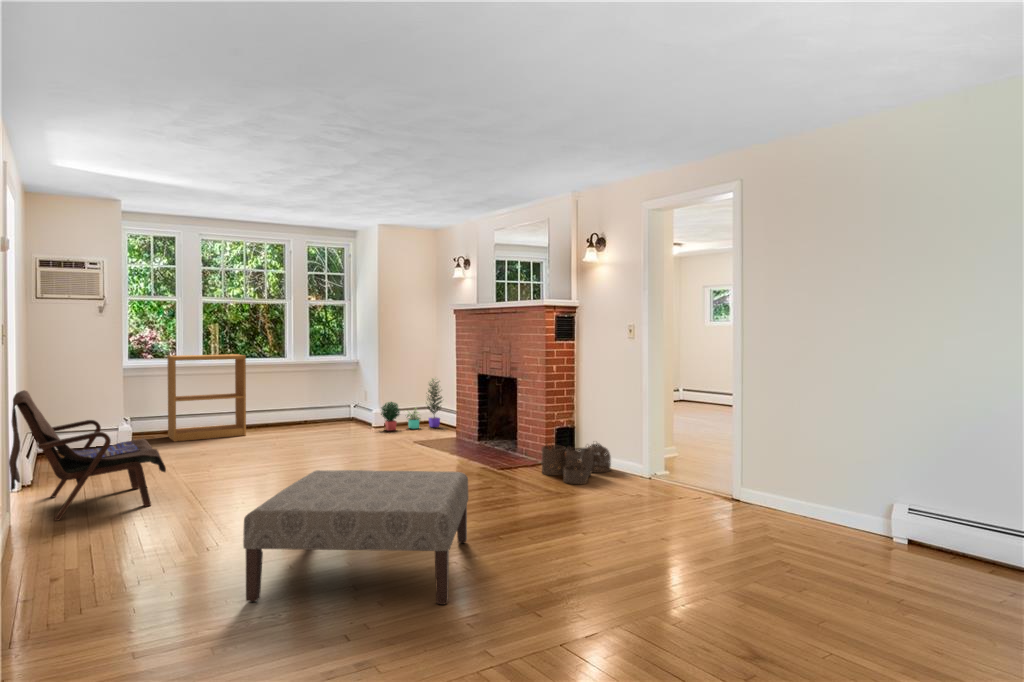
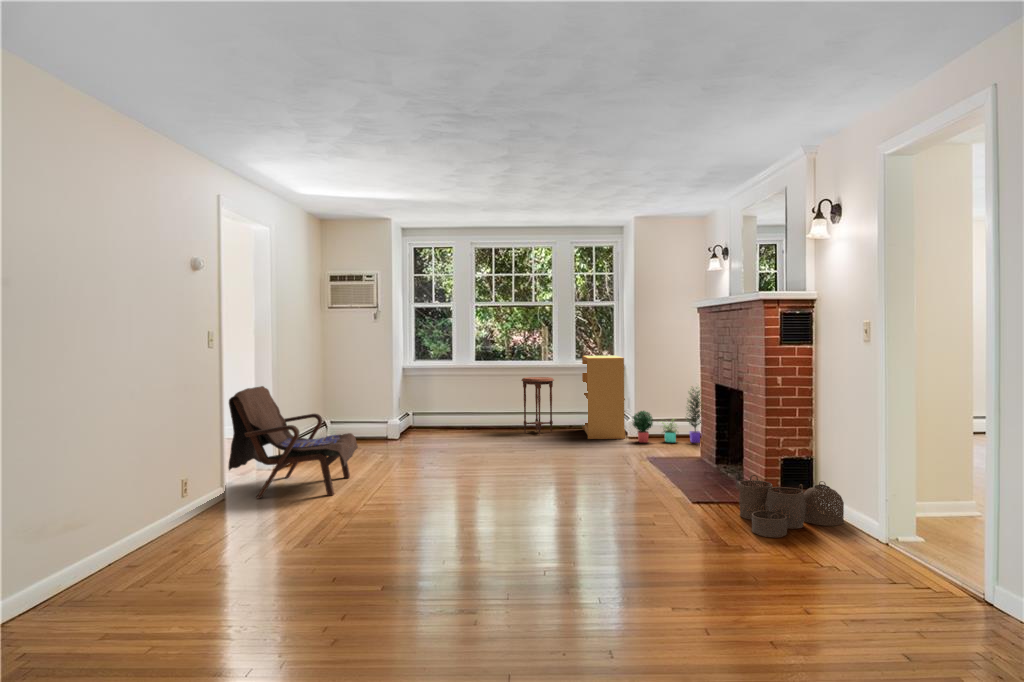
bookshelf: present [167,354,246,442] -> present [582,355,625,439]
side table: none [261,374,296,432] -> present [522,377,554,435]
ottoman: present [243,470,468,605] -> none [245,482,526,660]

